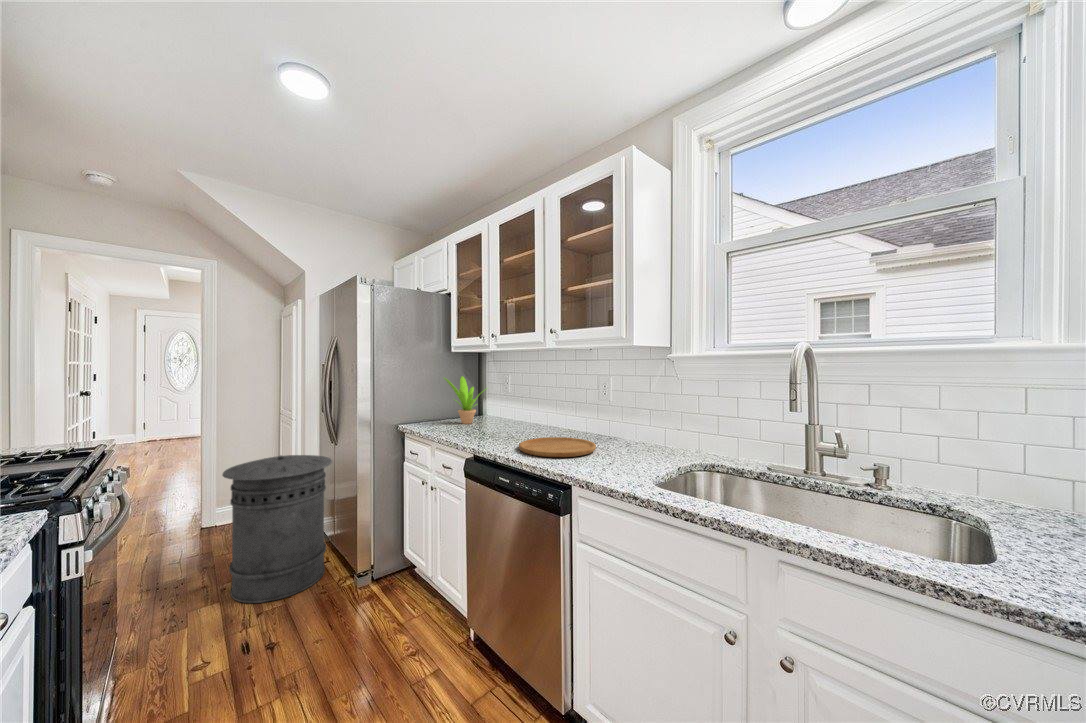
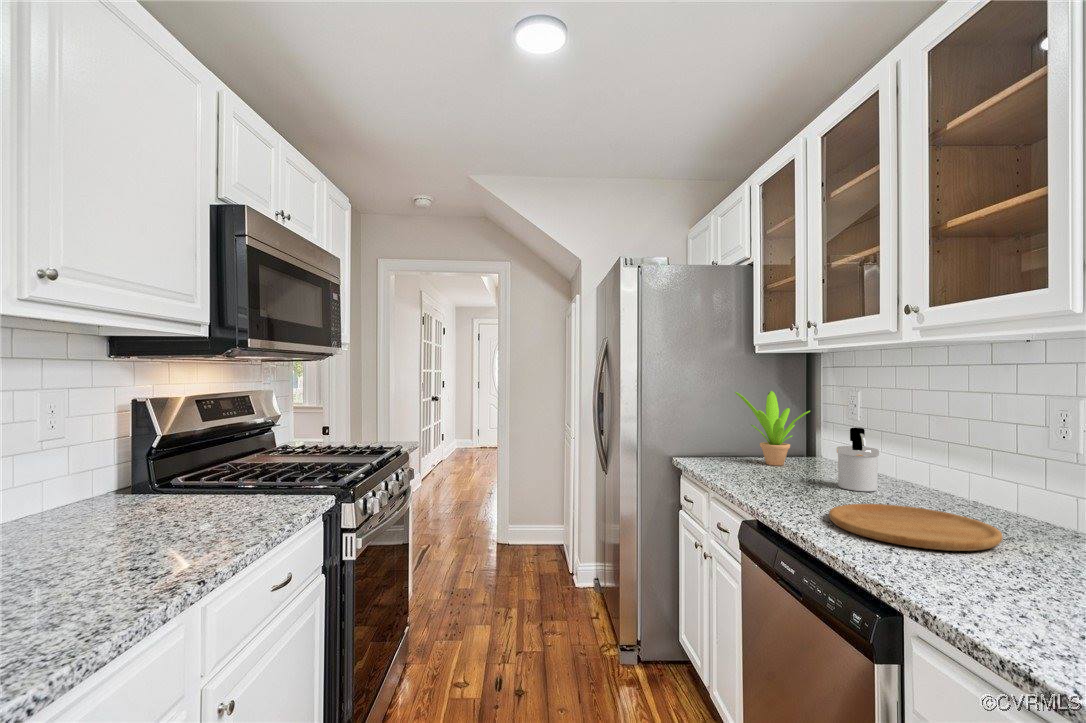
soap dispenser: none [509,396,530,433] -> present [837,428,879,491]
trash can: present [222,455,332,603] -> none [495,477,601,643]

